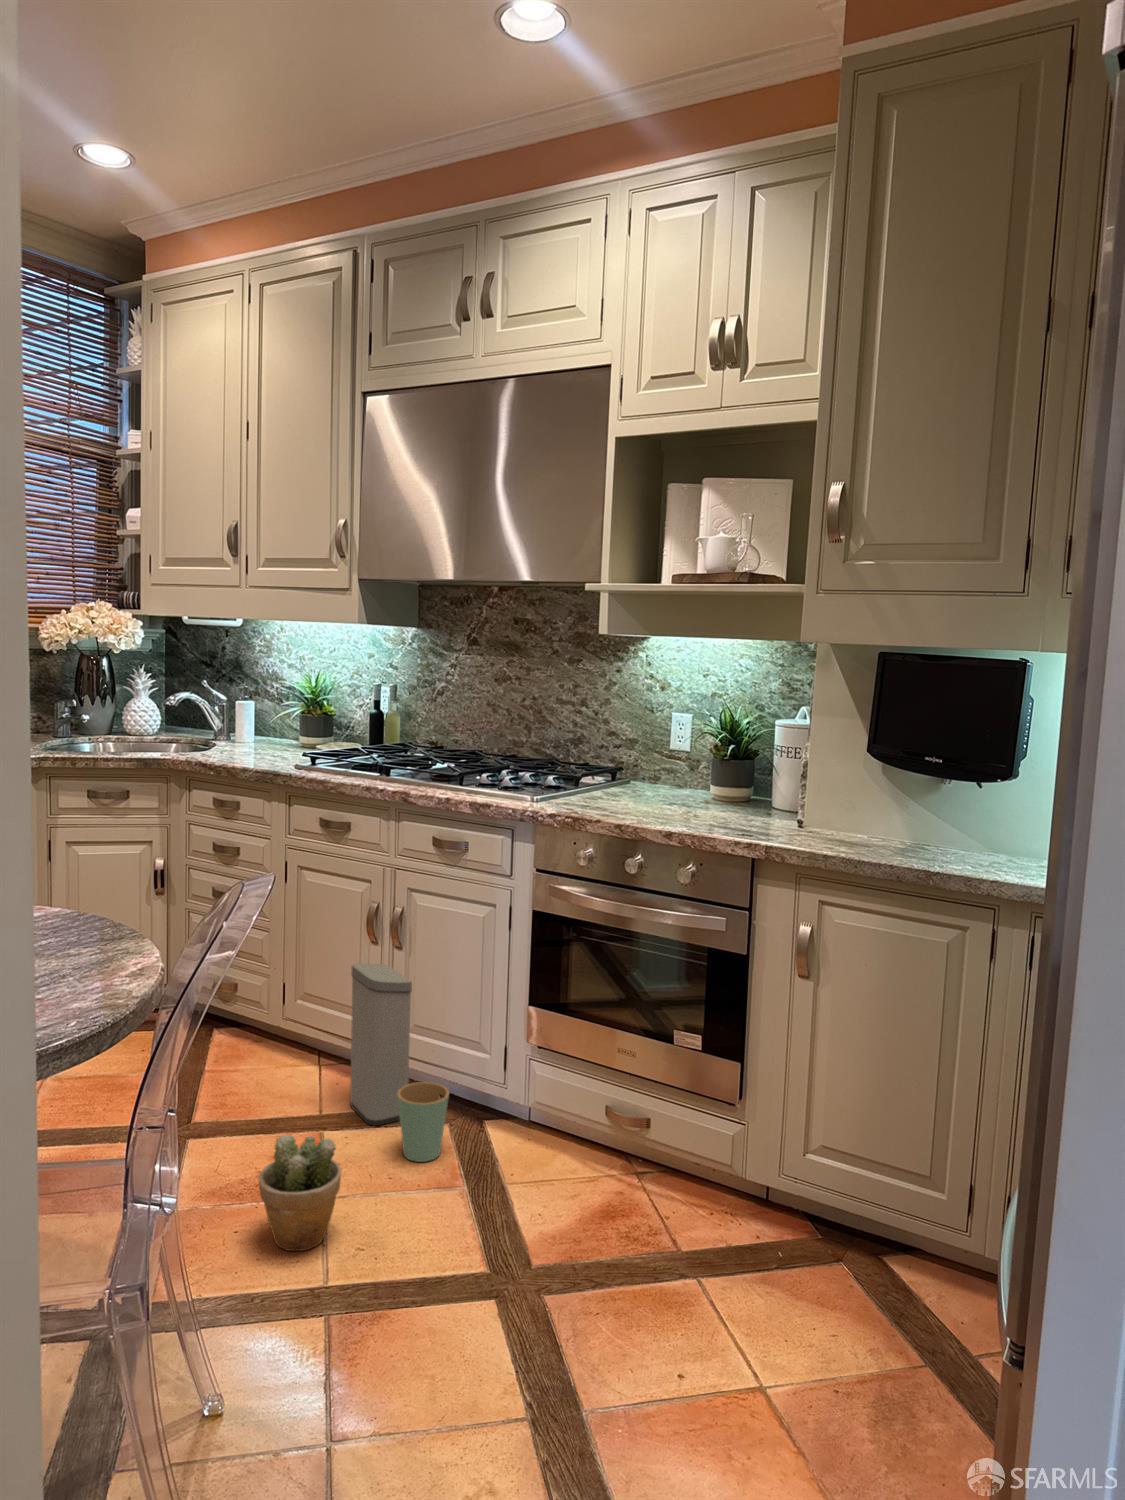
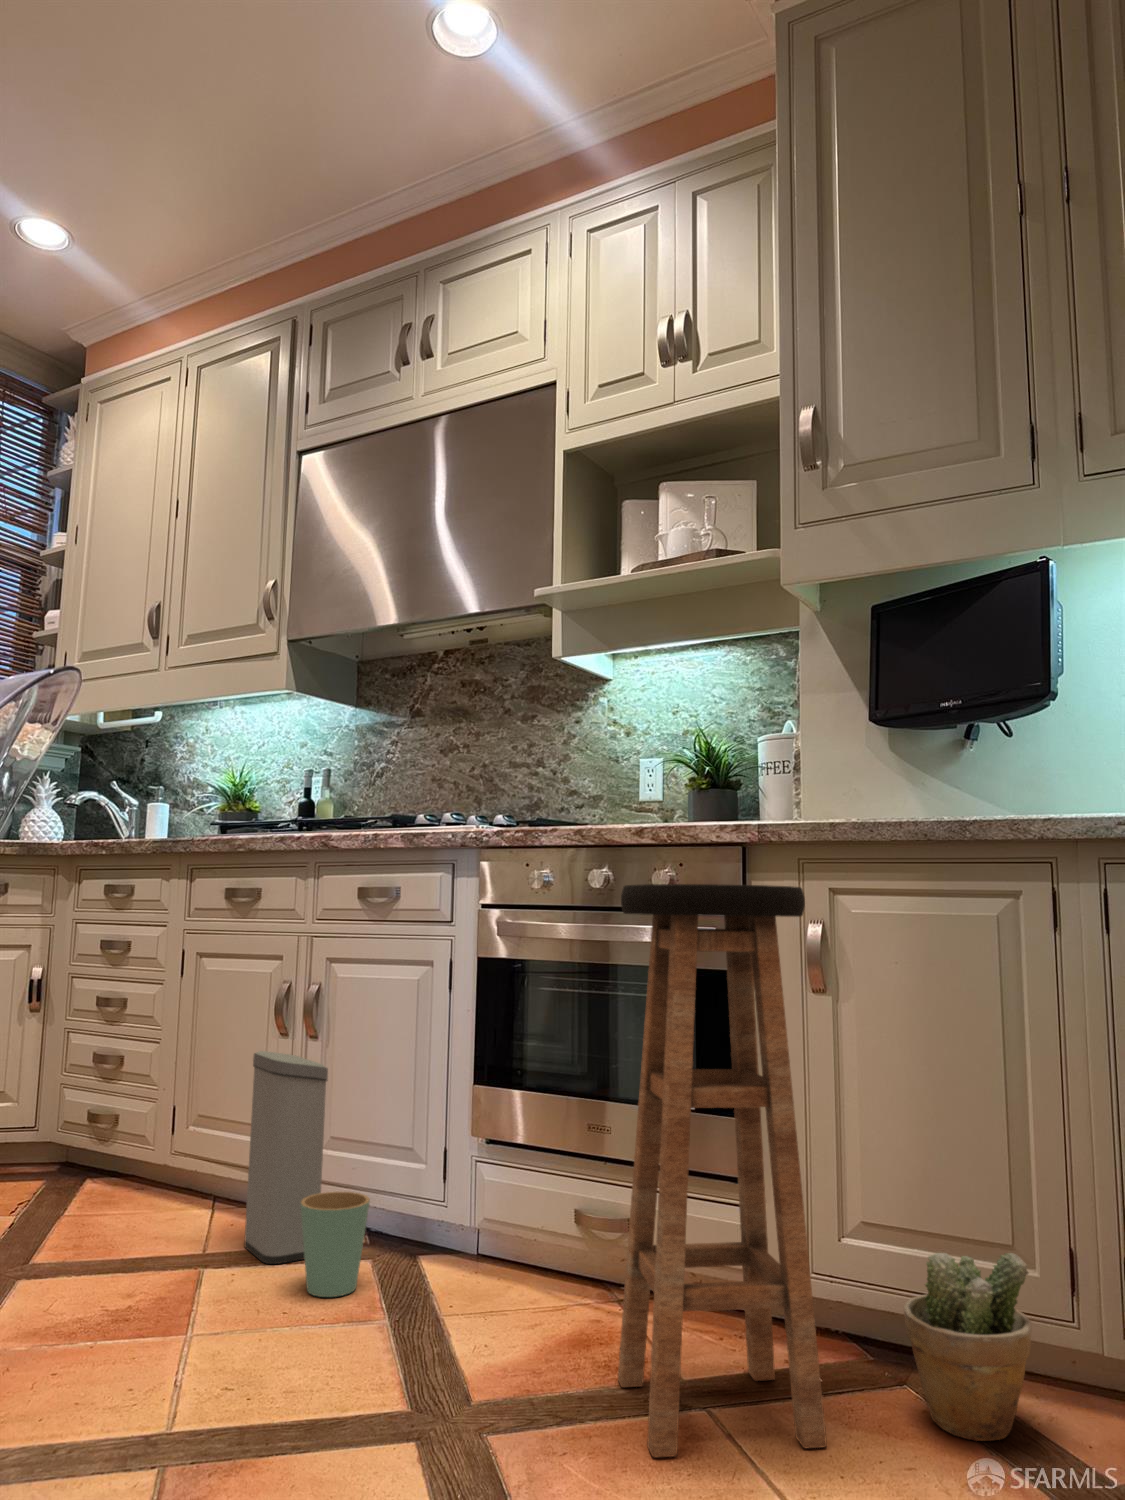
bar stool: none [635,906,796,1321] -> present [618,884,827,1457]
potted plant: present [258,1135,342,1251] -> present [904,1253,1032,1441]

